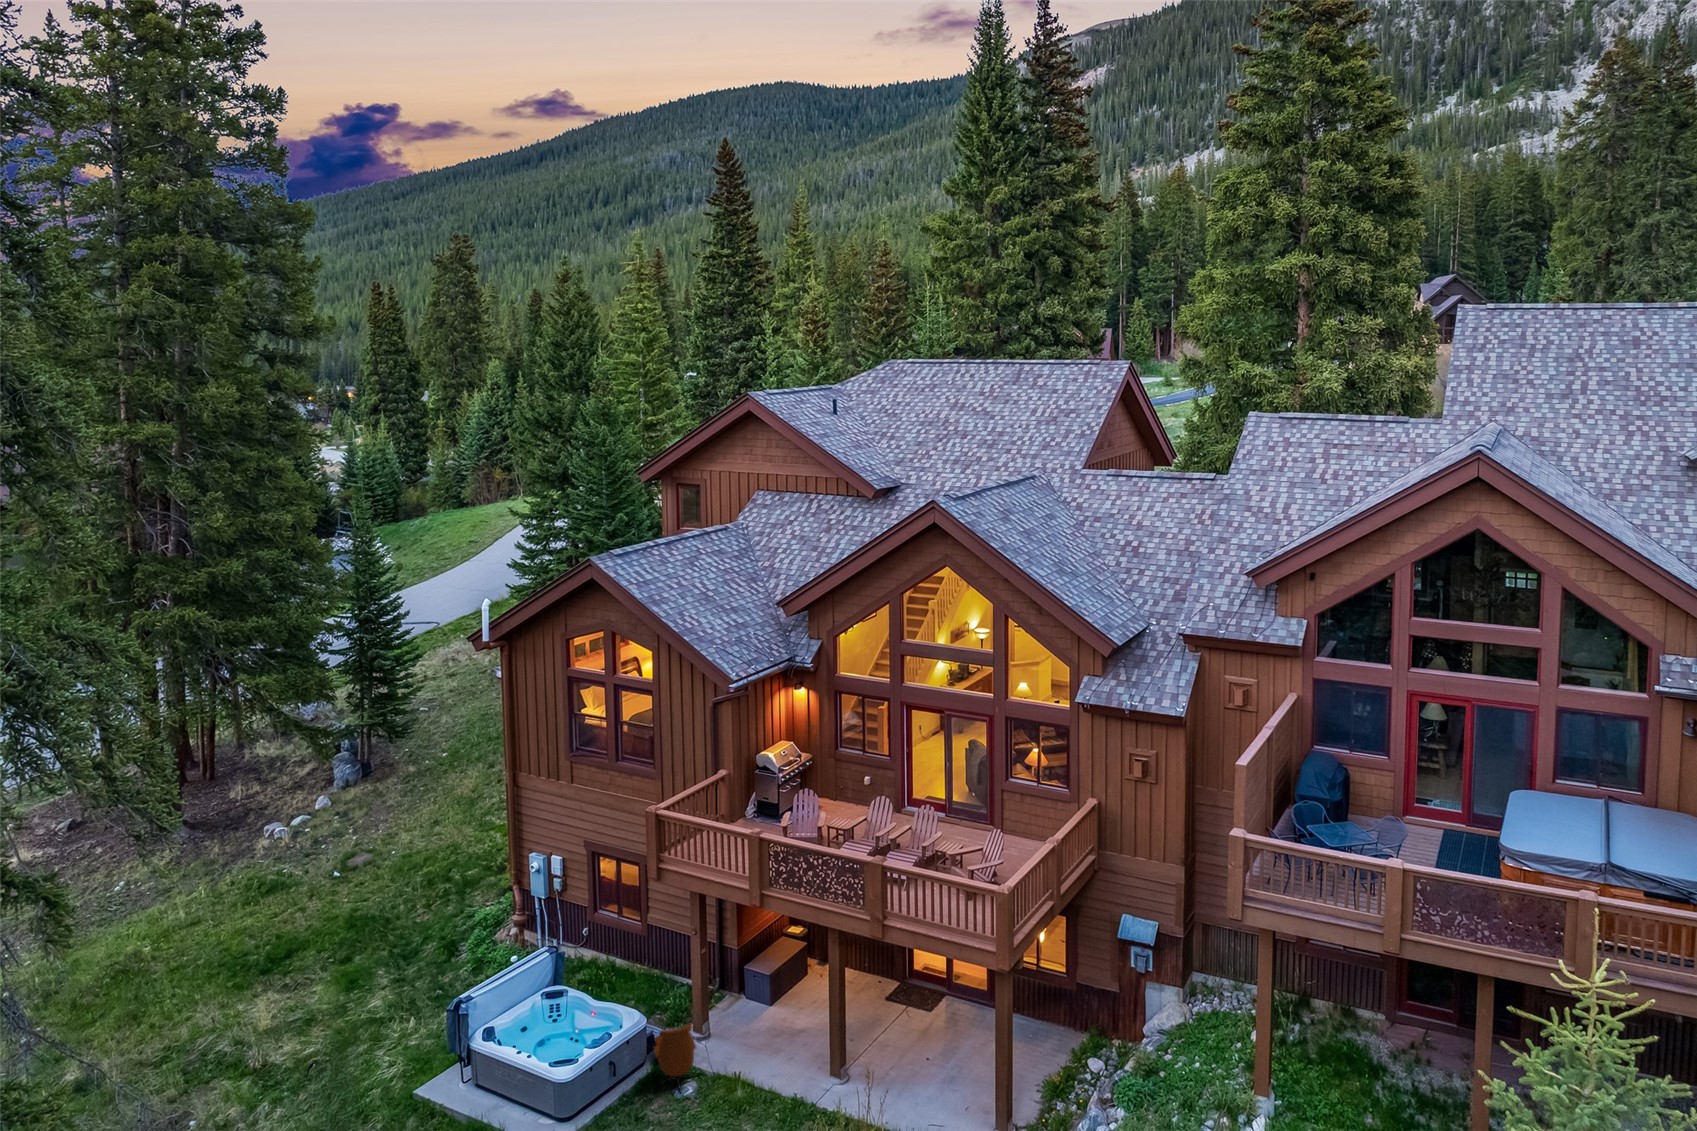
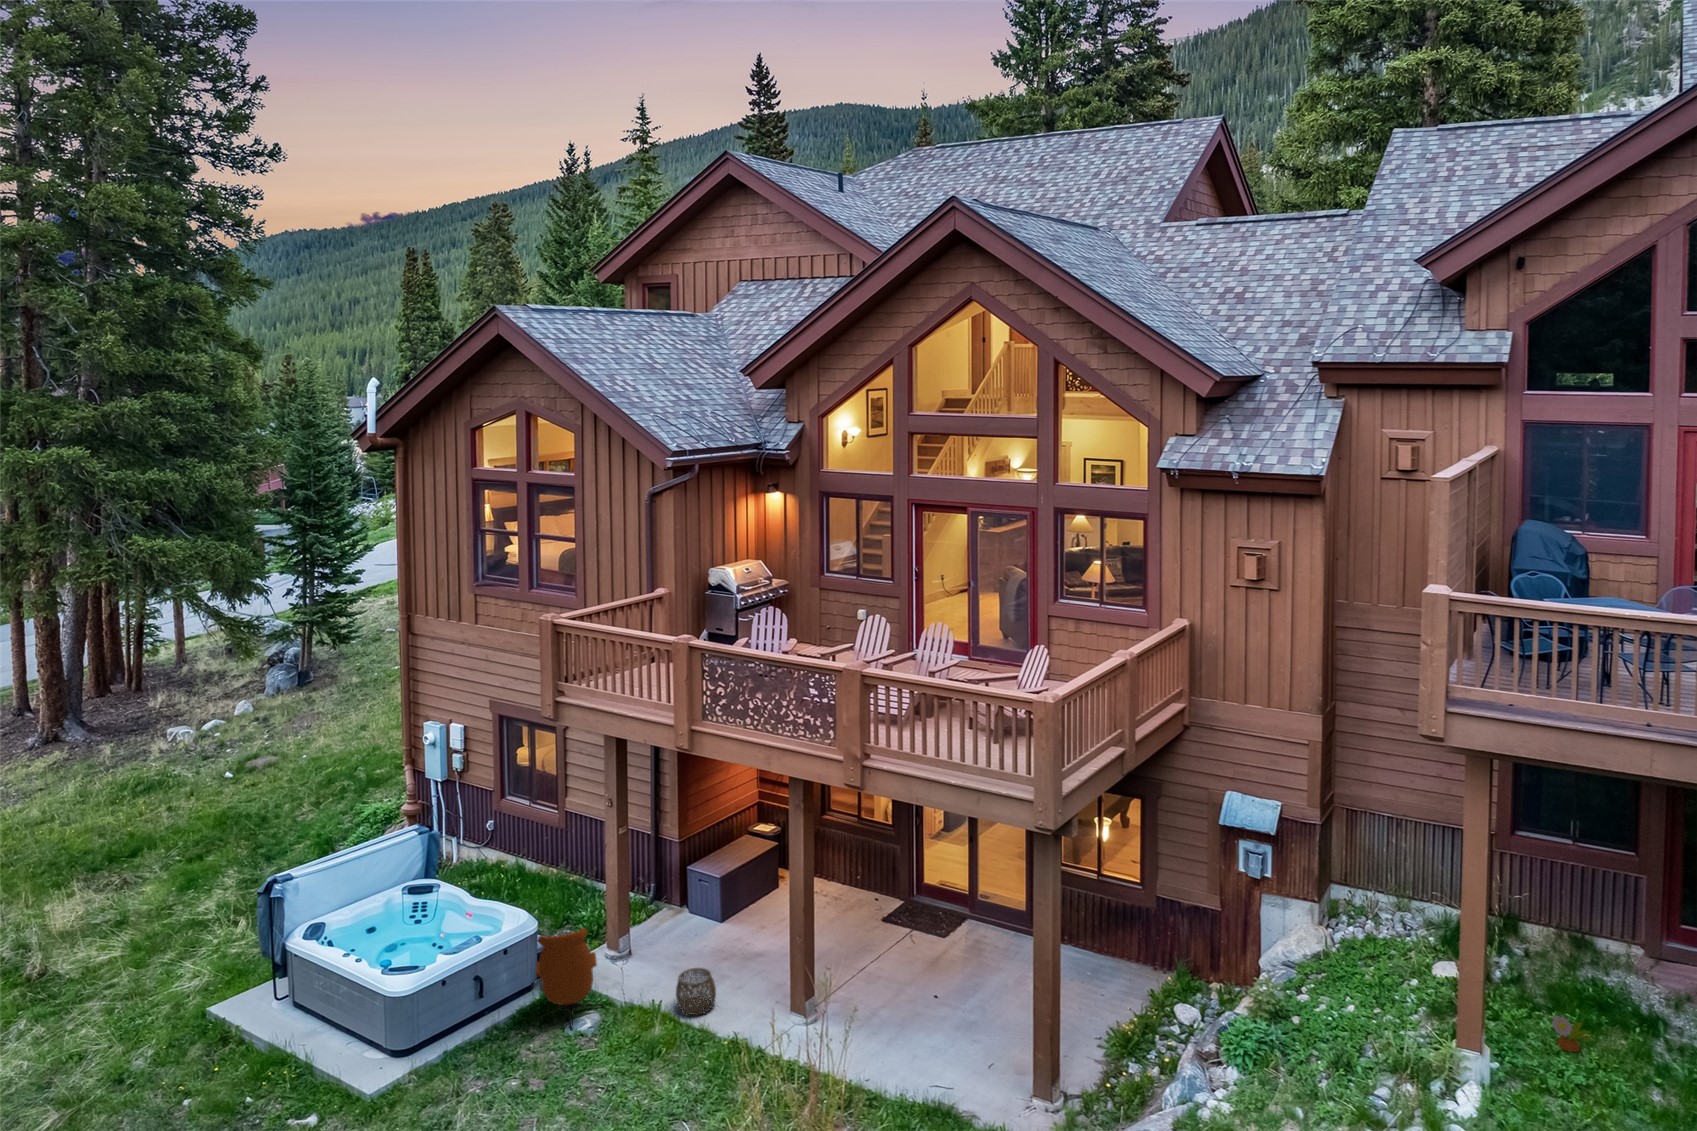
woven basket: none [750,1047,778,1081] -> present [676,968,716,1016]
decorative plant: none [1311,1072,1337,1095] -> present [1552,1016,1594,1052]

